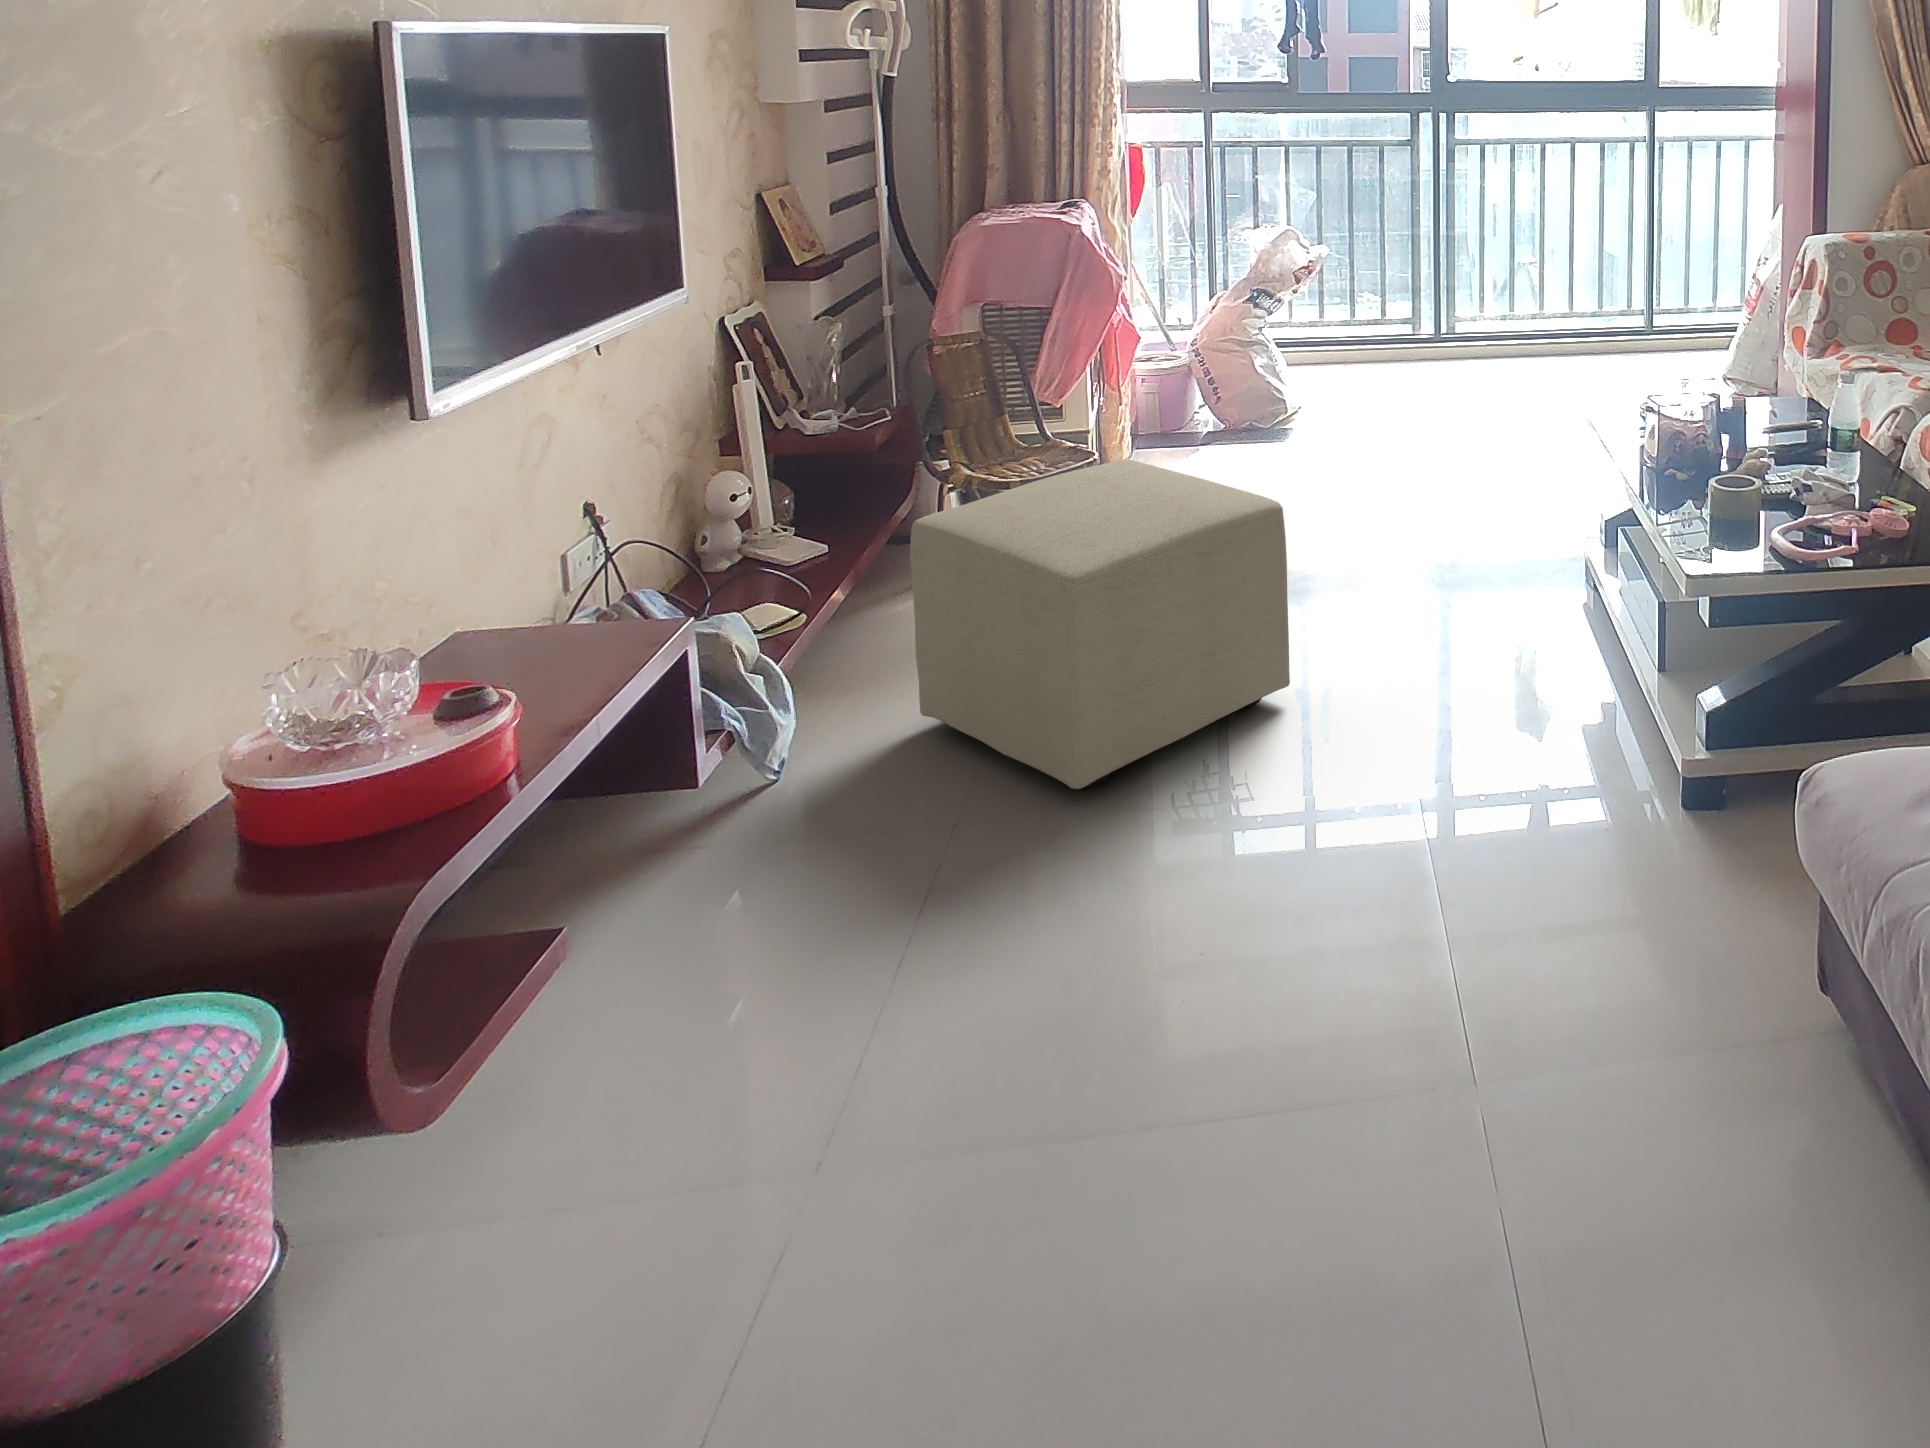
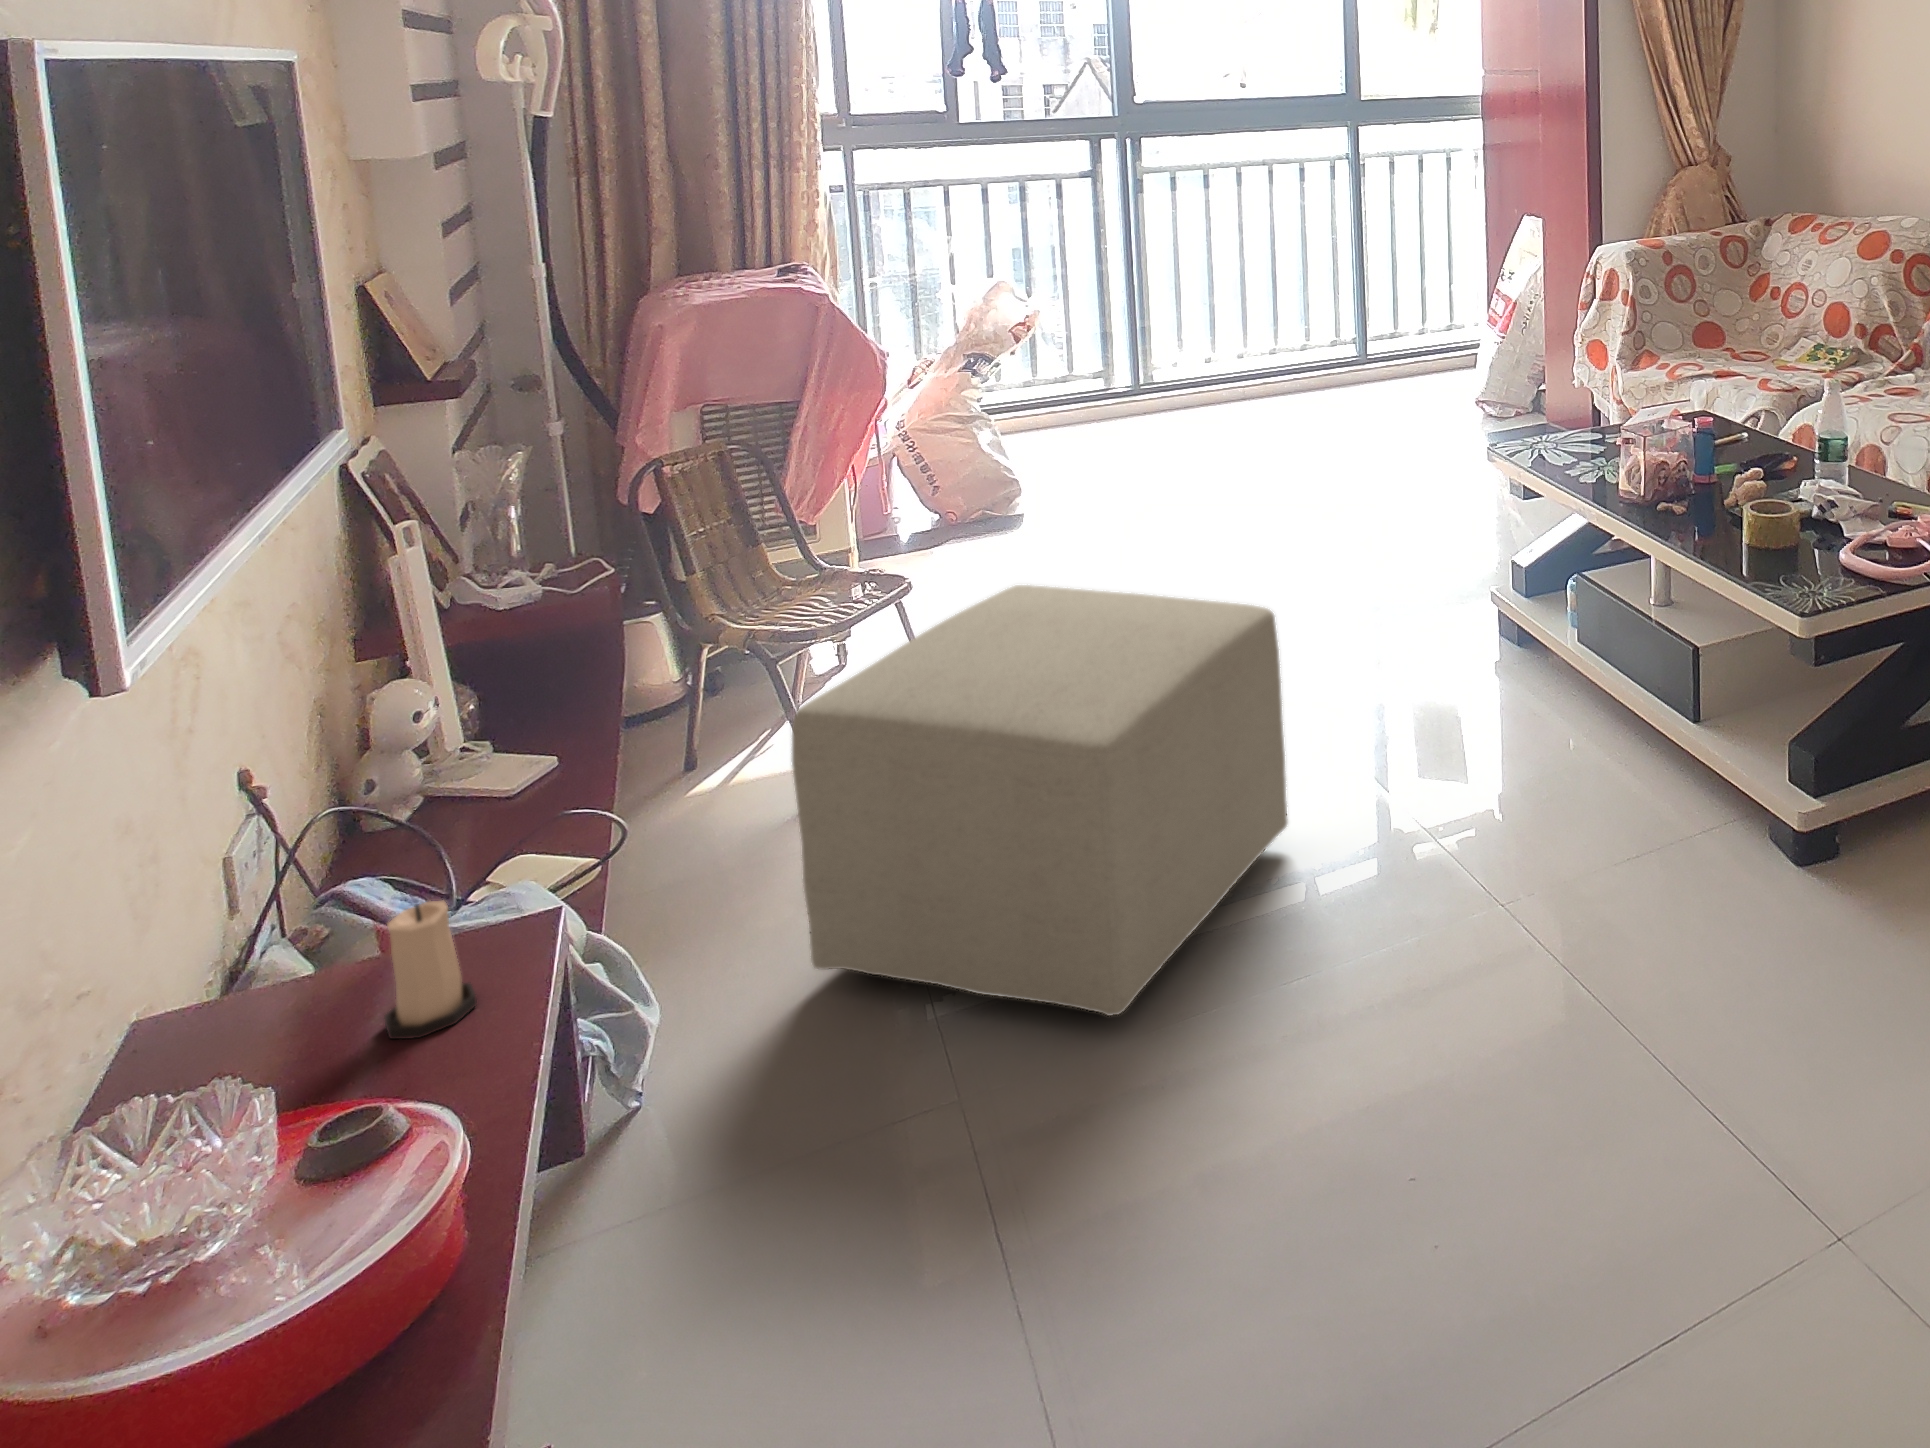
candle: none [545,583,604,670] -> present [384,901,477,1039]

